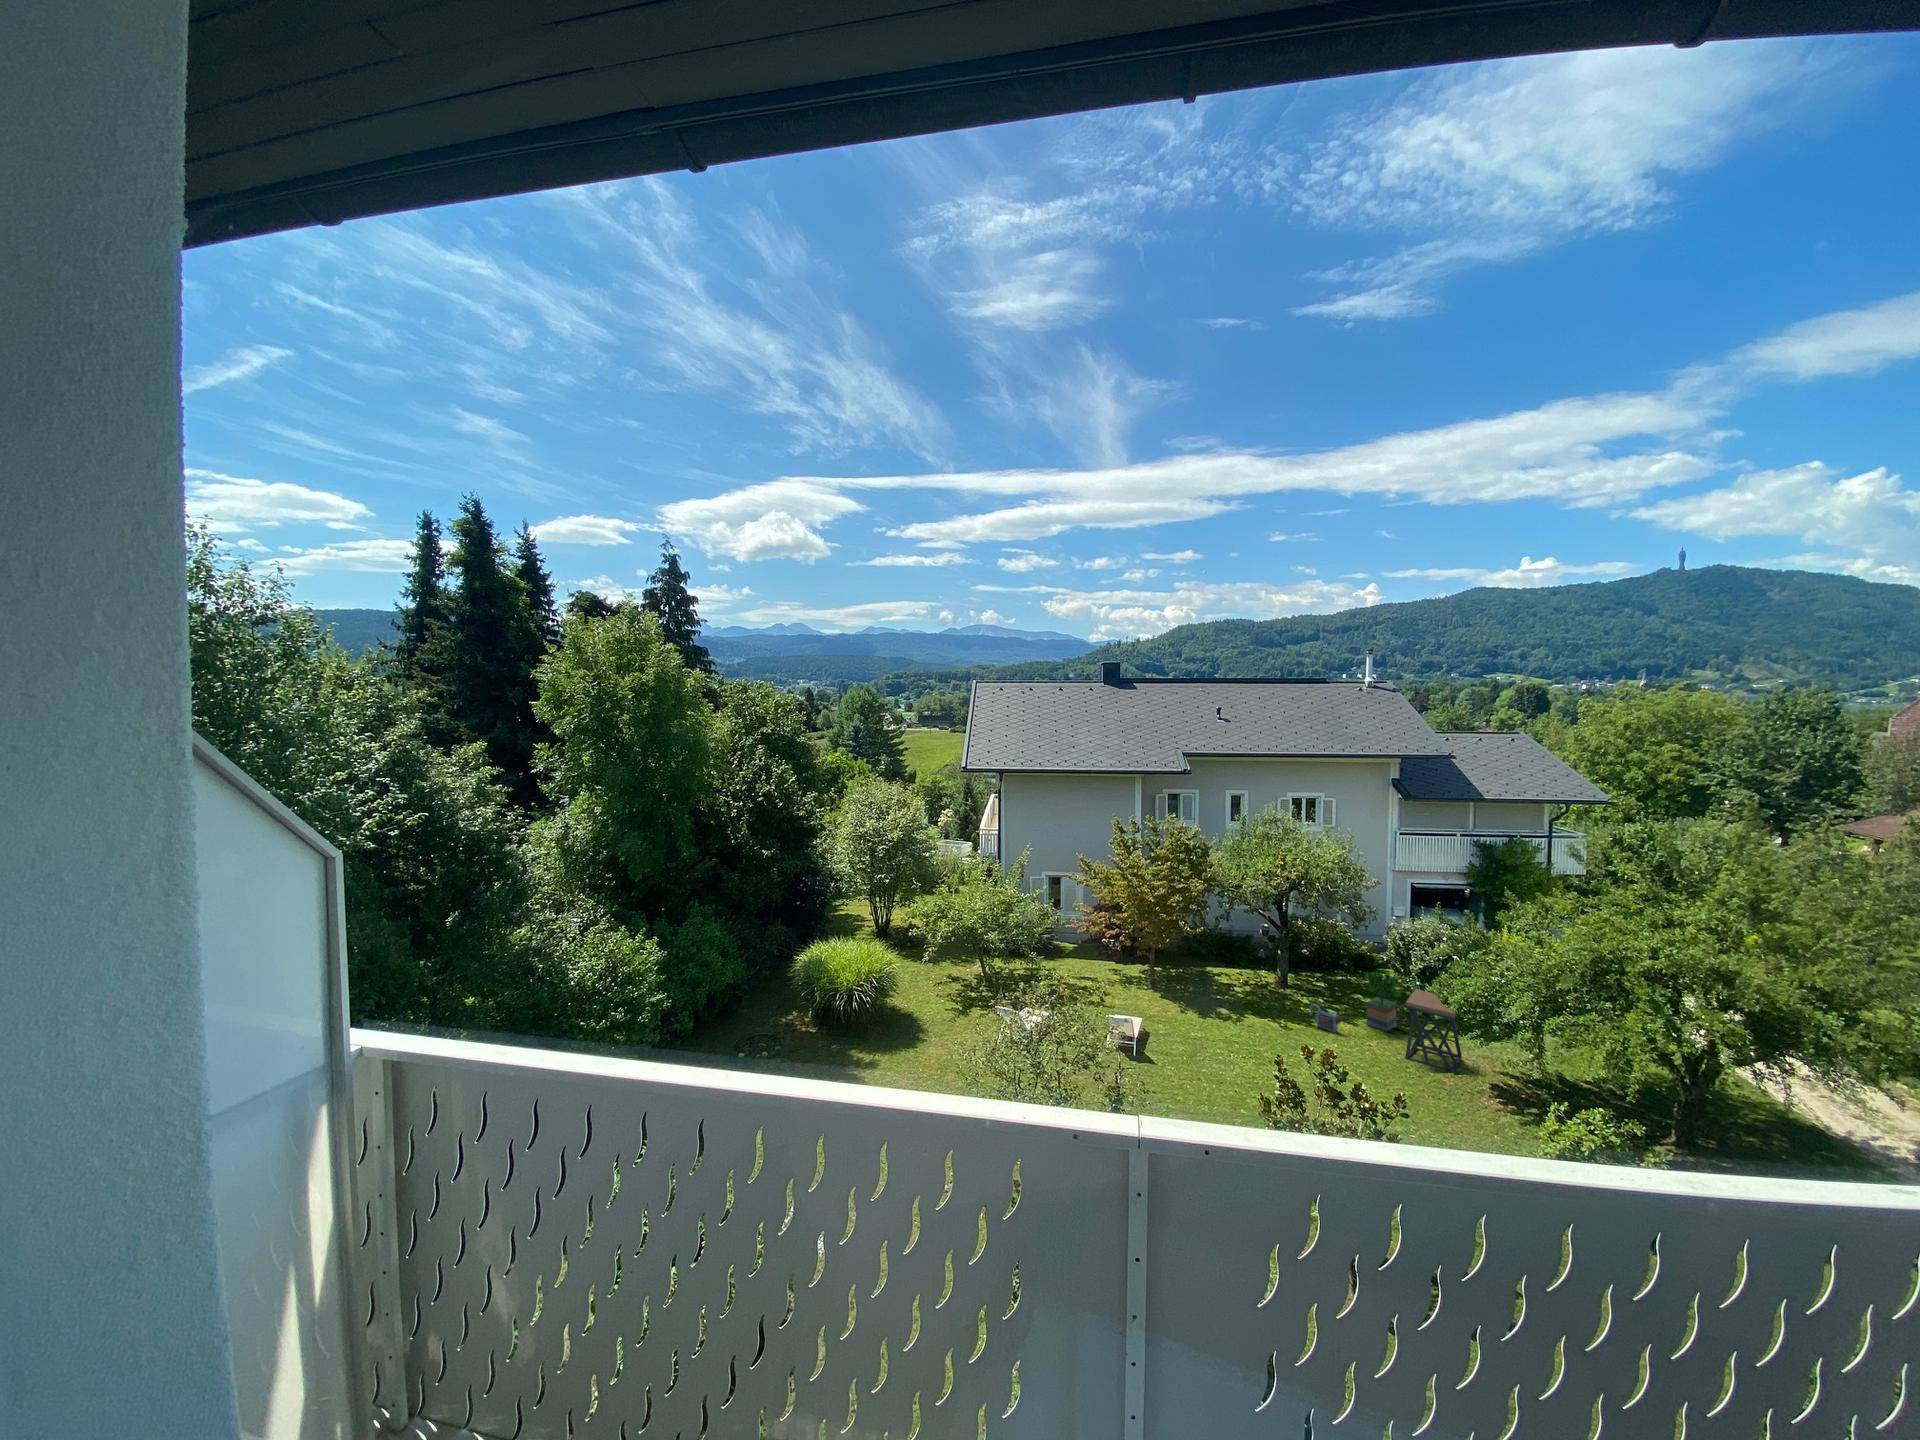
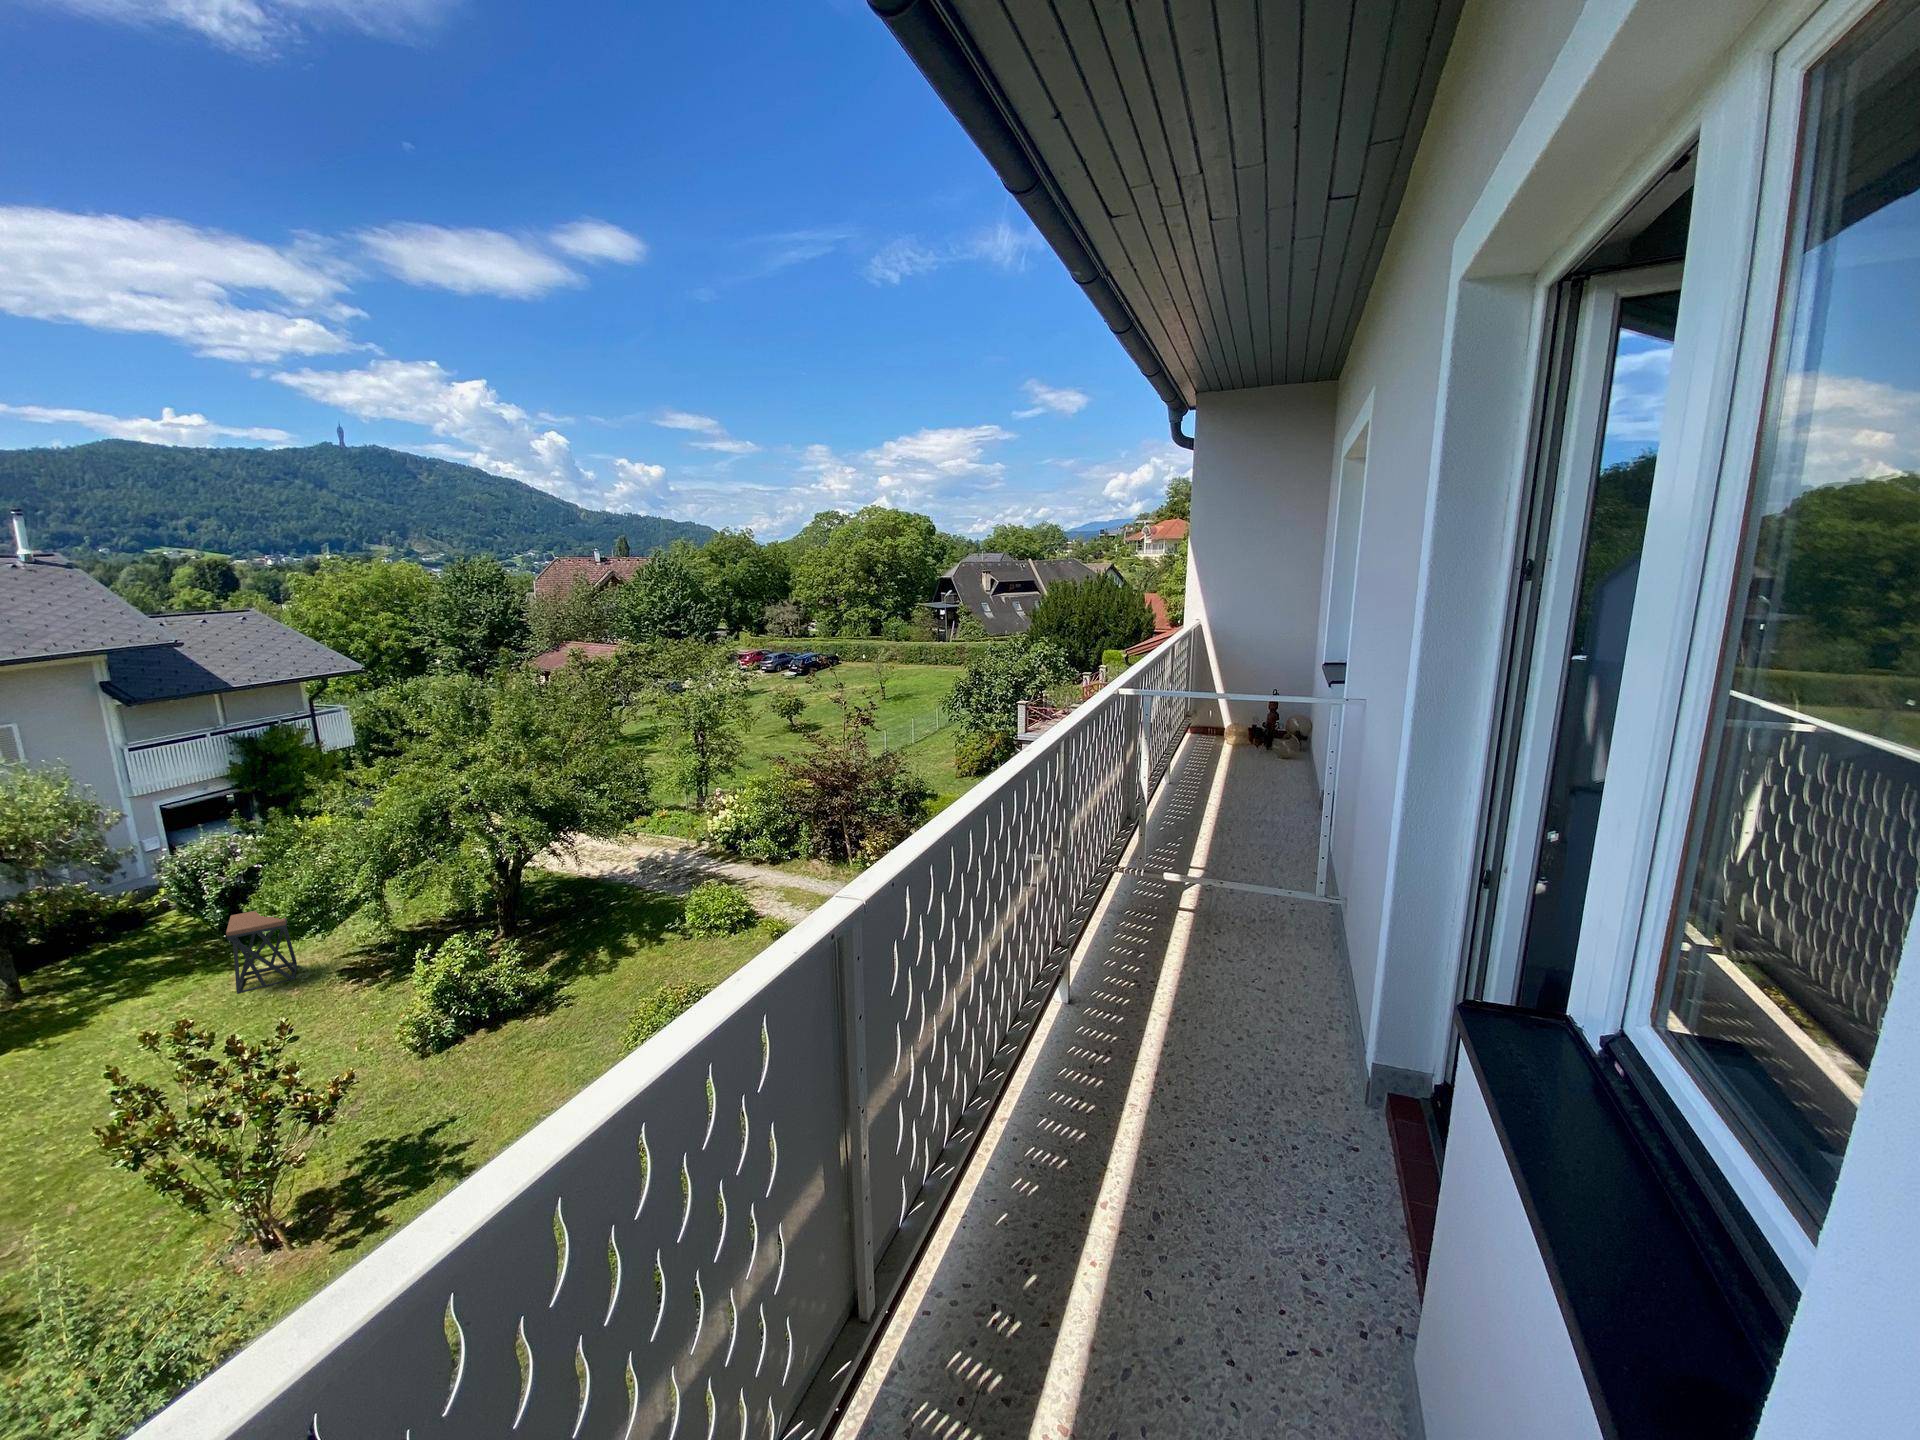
potted tree: present [1366,972,1403,1031] -> none [152,913,210,985]
watering can: present [1309,1004,1348,1032] -> none [81,984,147,1018]

